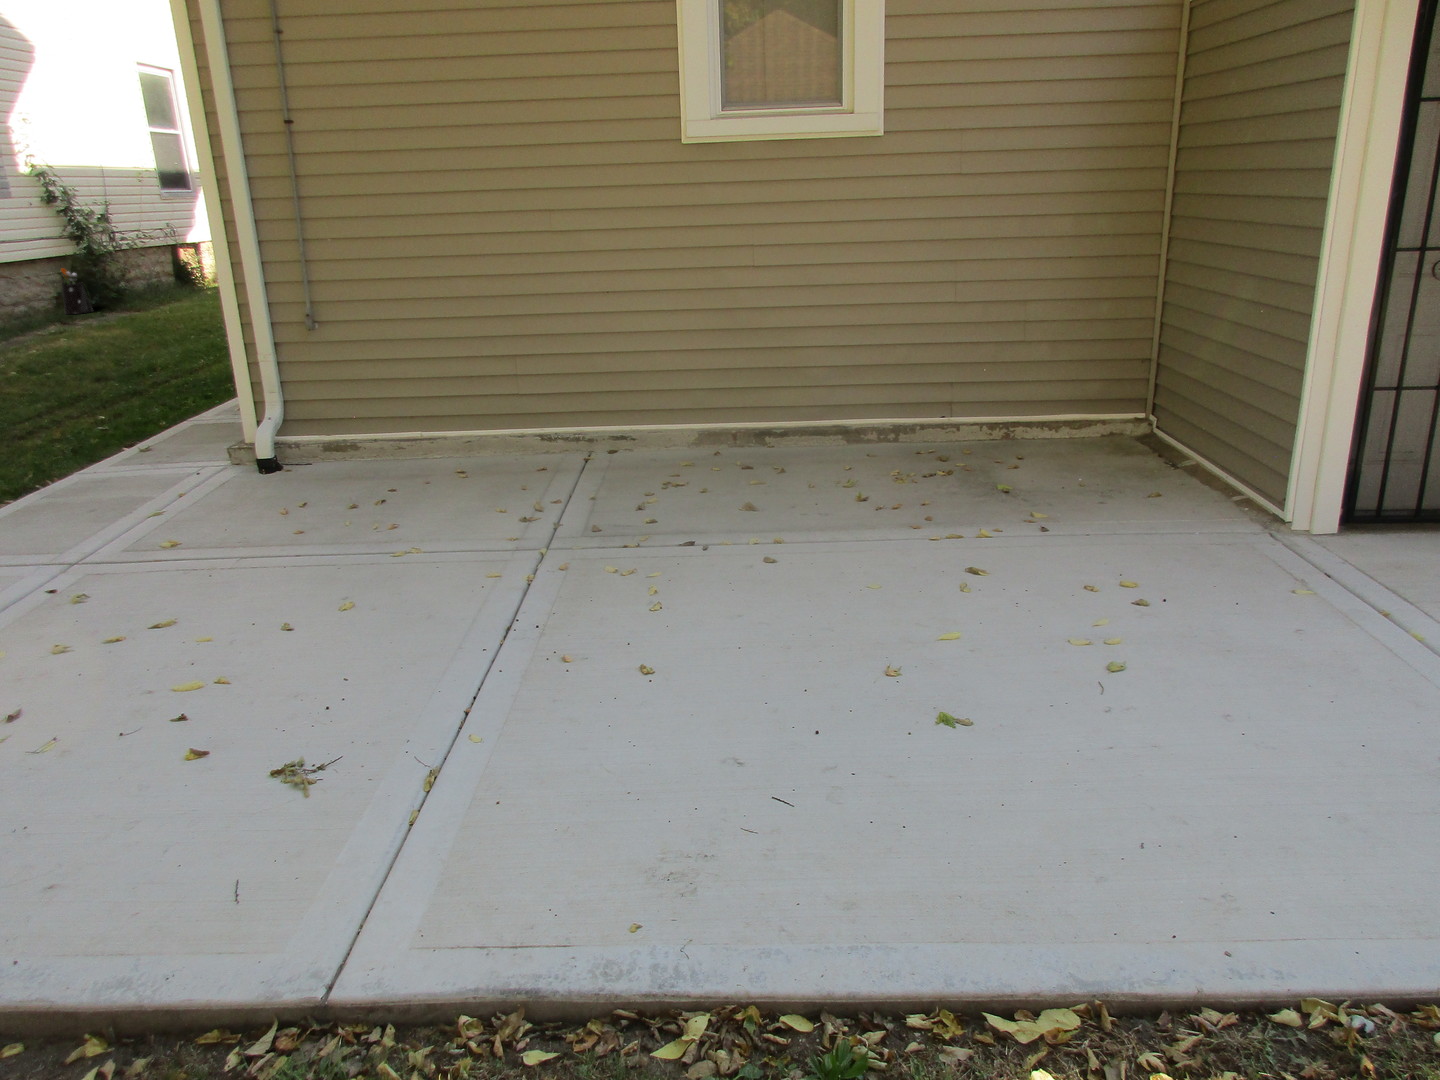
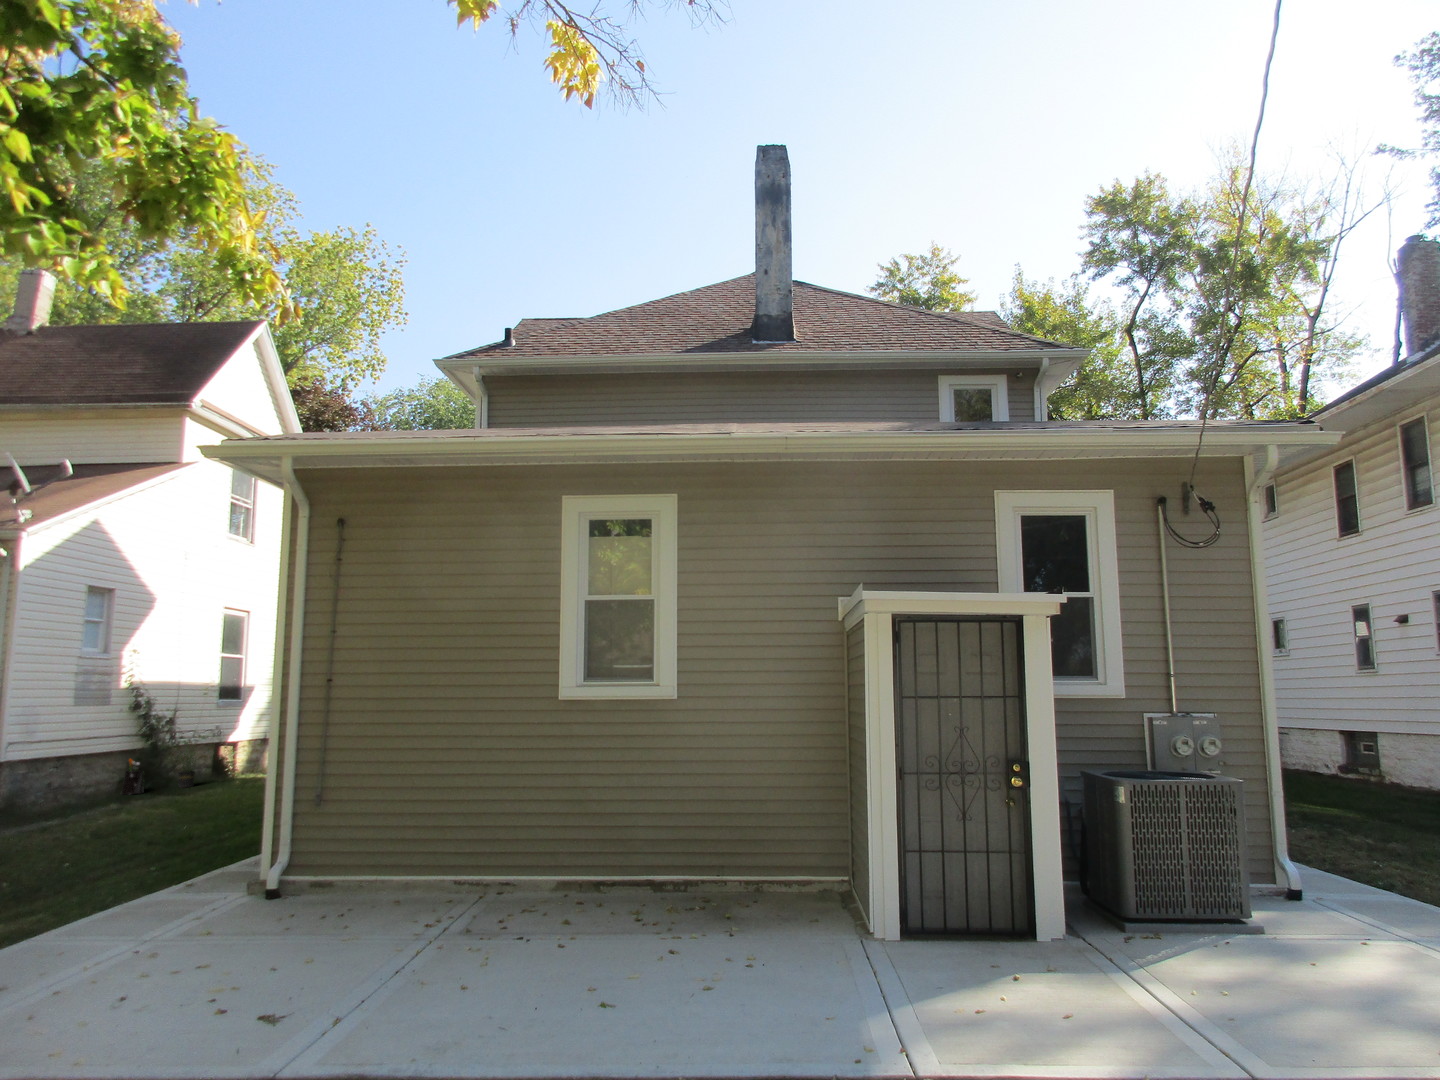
potted plant: none [112,244,156,303] -> present [178,751,196,787]

